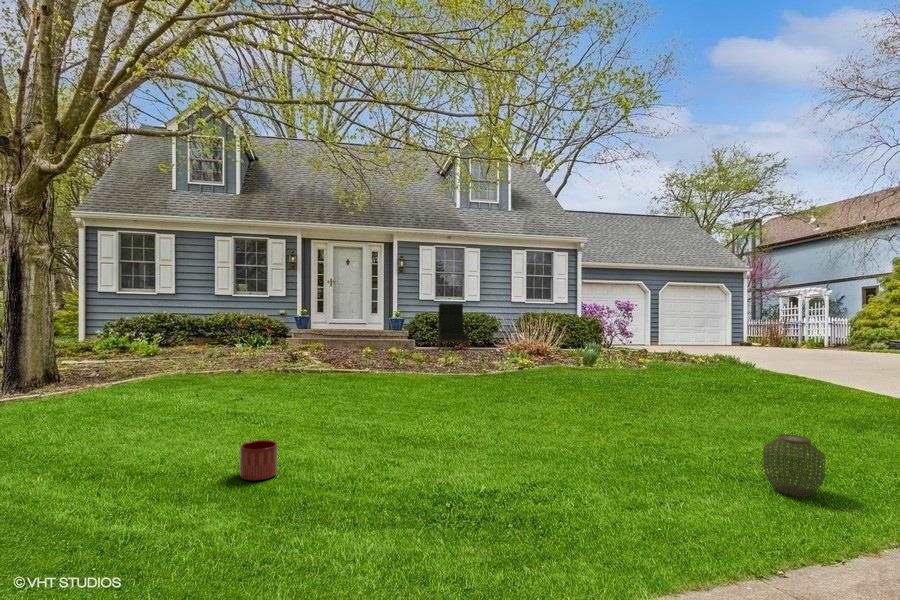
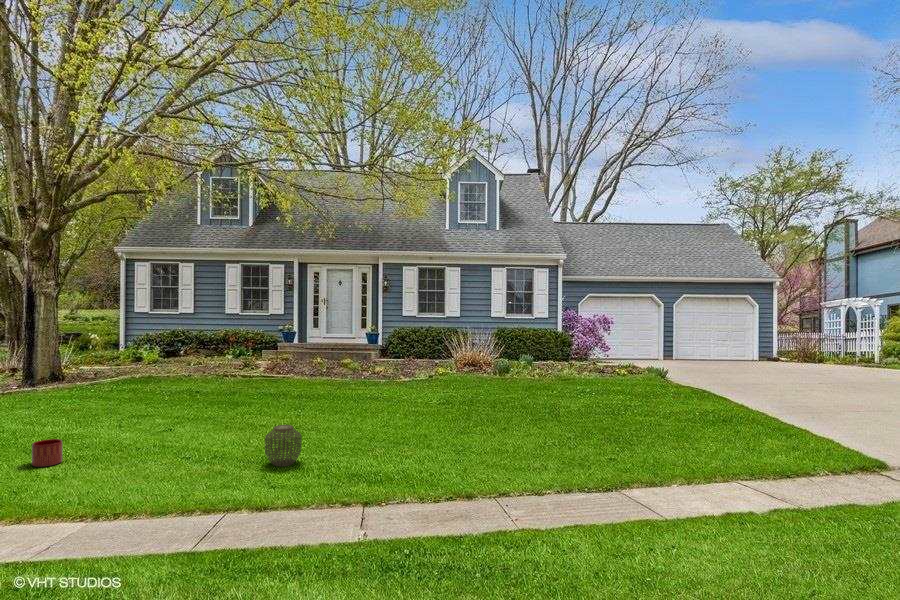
lounge chair: present [437,303,469,349] -> none [406,321,437,364]
woven basket: present [763,434,825,497] -> present [265,425,302,466]

